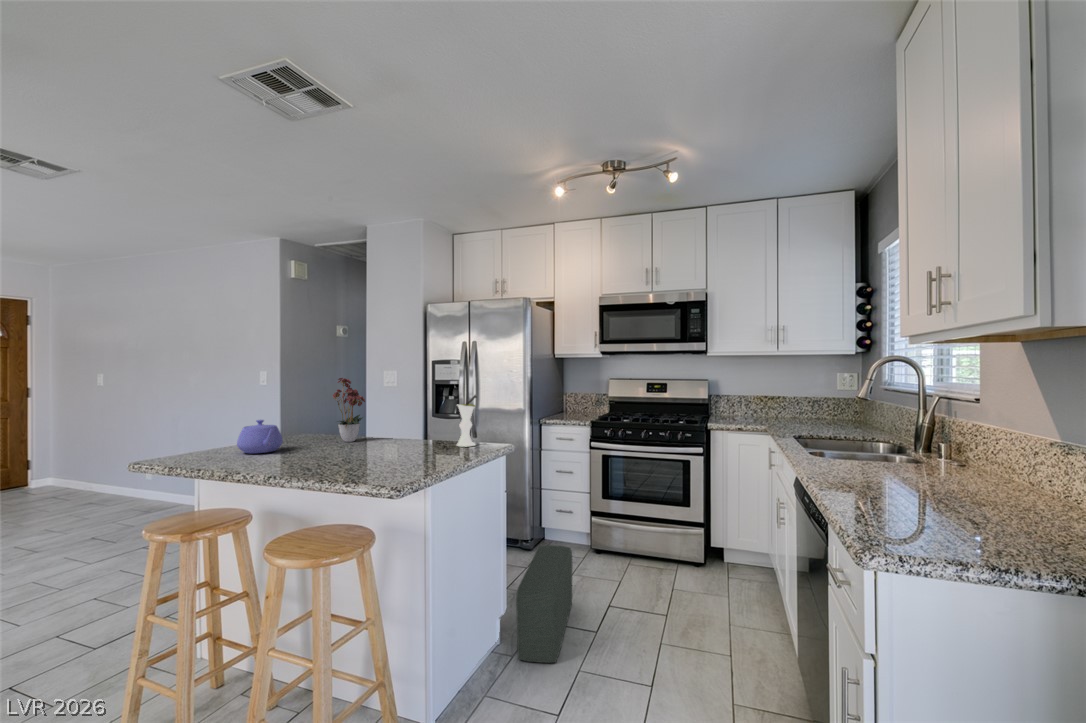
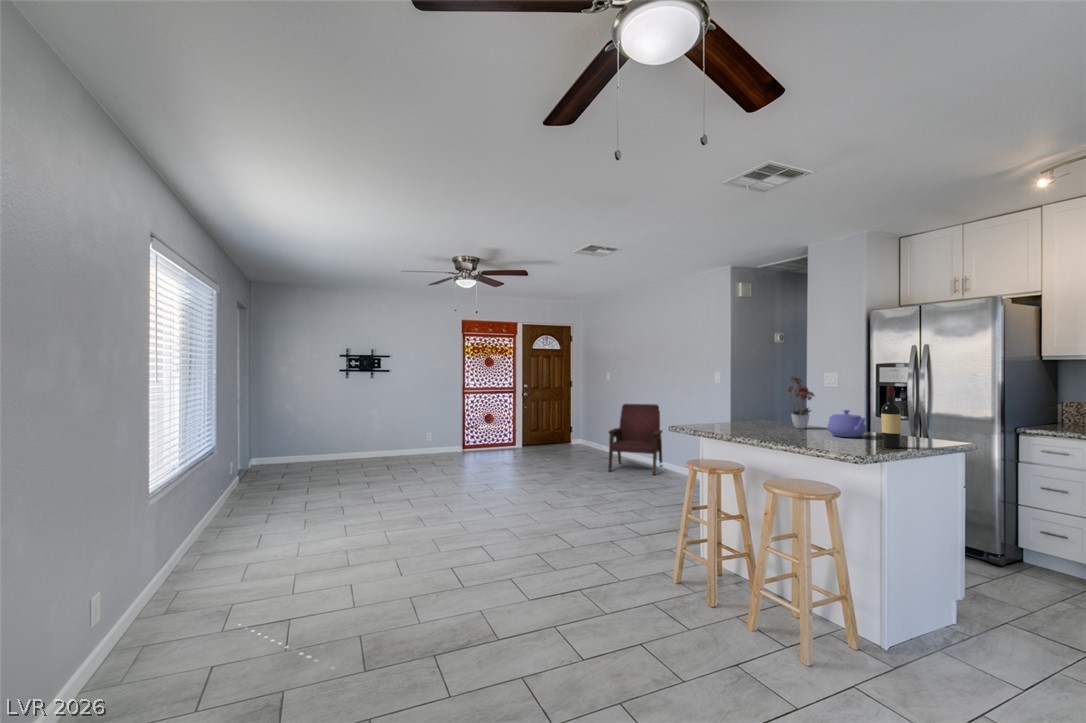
wine bottle: none [432,388,451,459] -> present [881,386,901,448]
vase: present [457,395,477,447] -> none [905,394,930,442]
armchair: none [87,417,186,524] -> present [609,404,662,475]
teapot: present [237,420,283,453] -> present [828,410,866,437]
pouf: present [516,545,573,663] -> none [976,556,1059,668]

